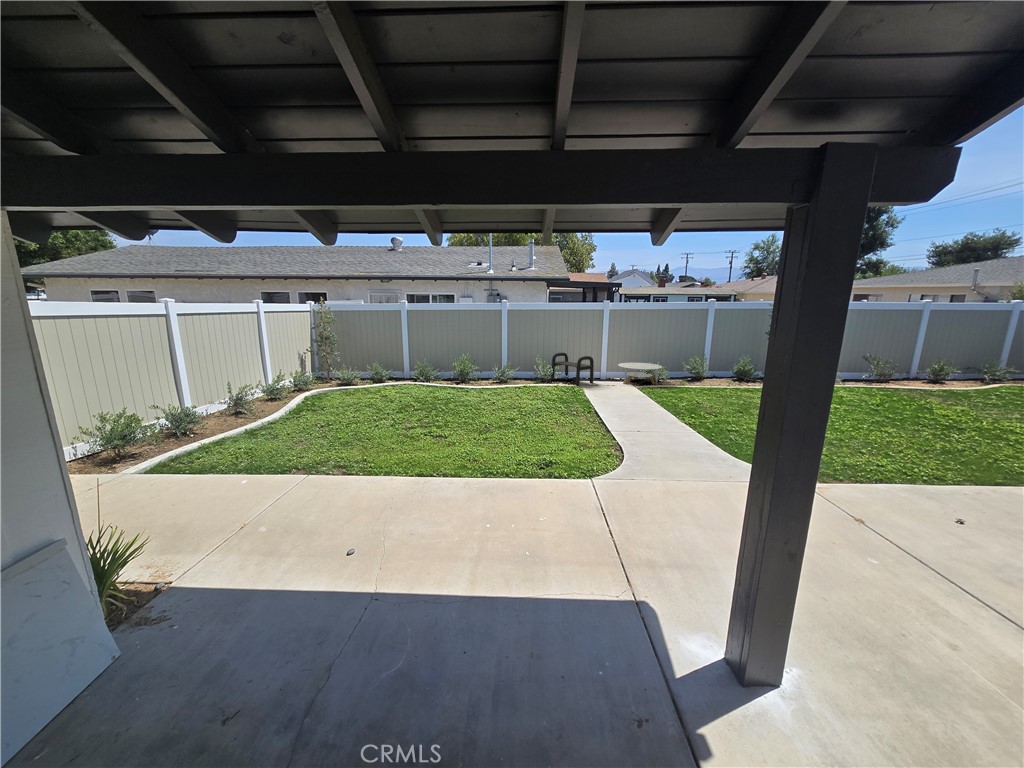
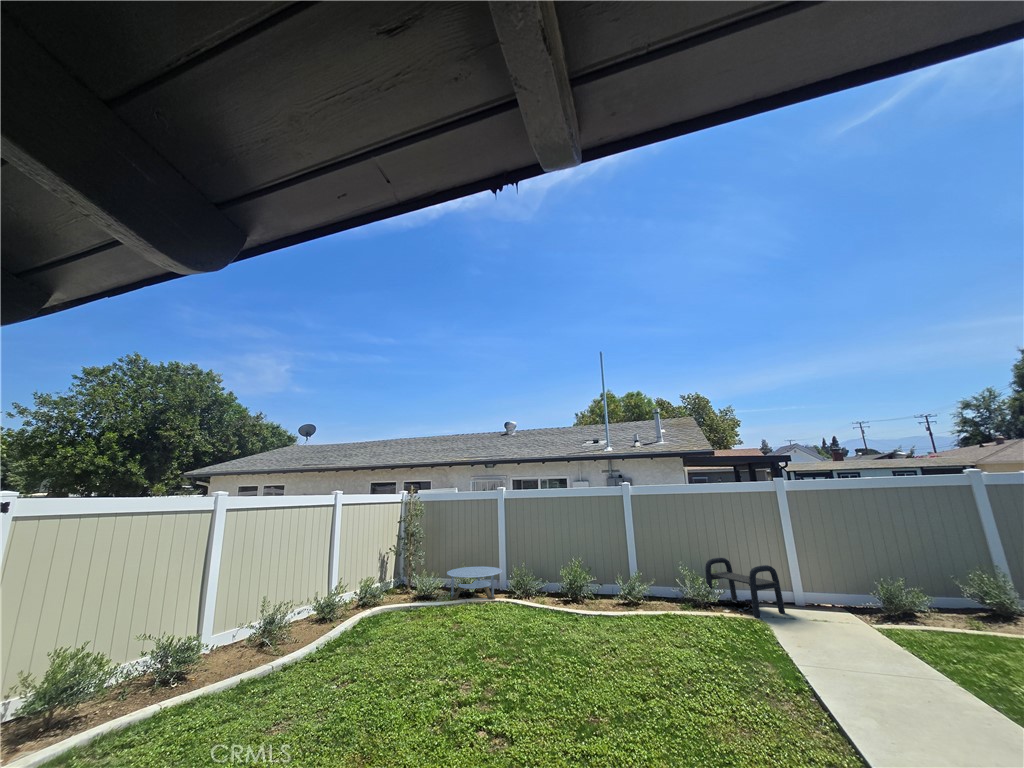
round table: present [618,362,662,385] -> present [447,566,502,600]

